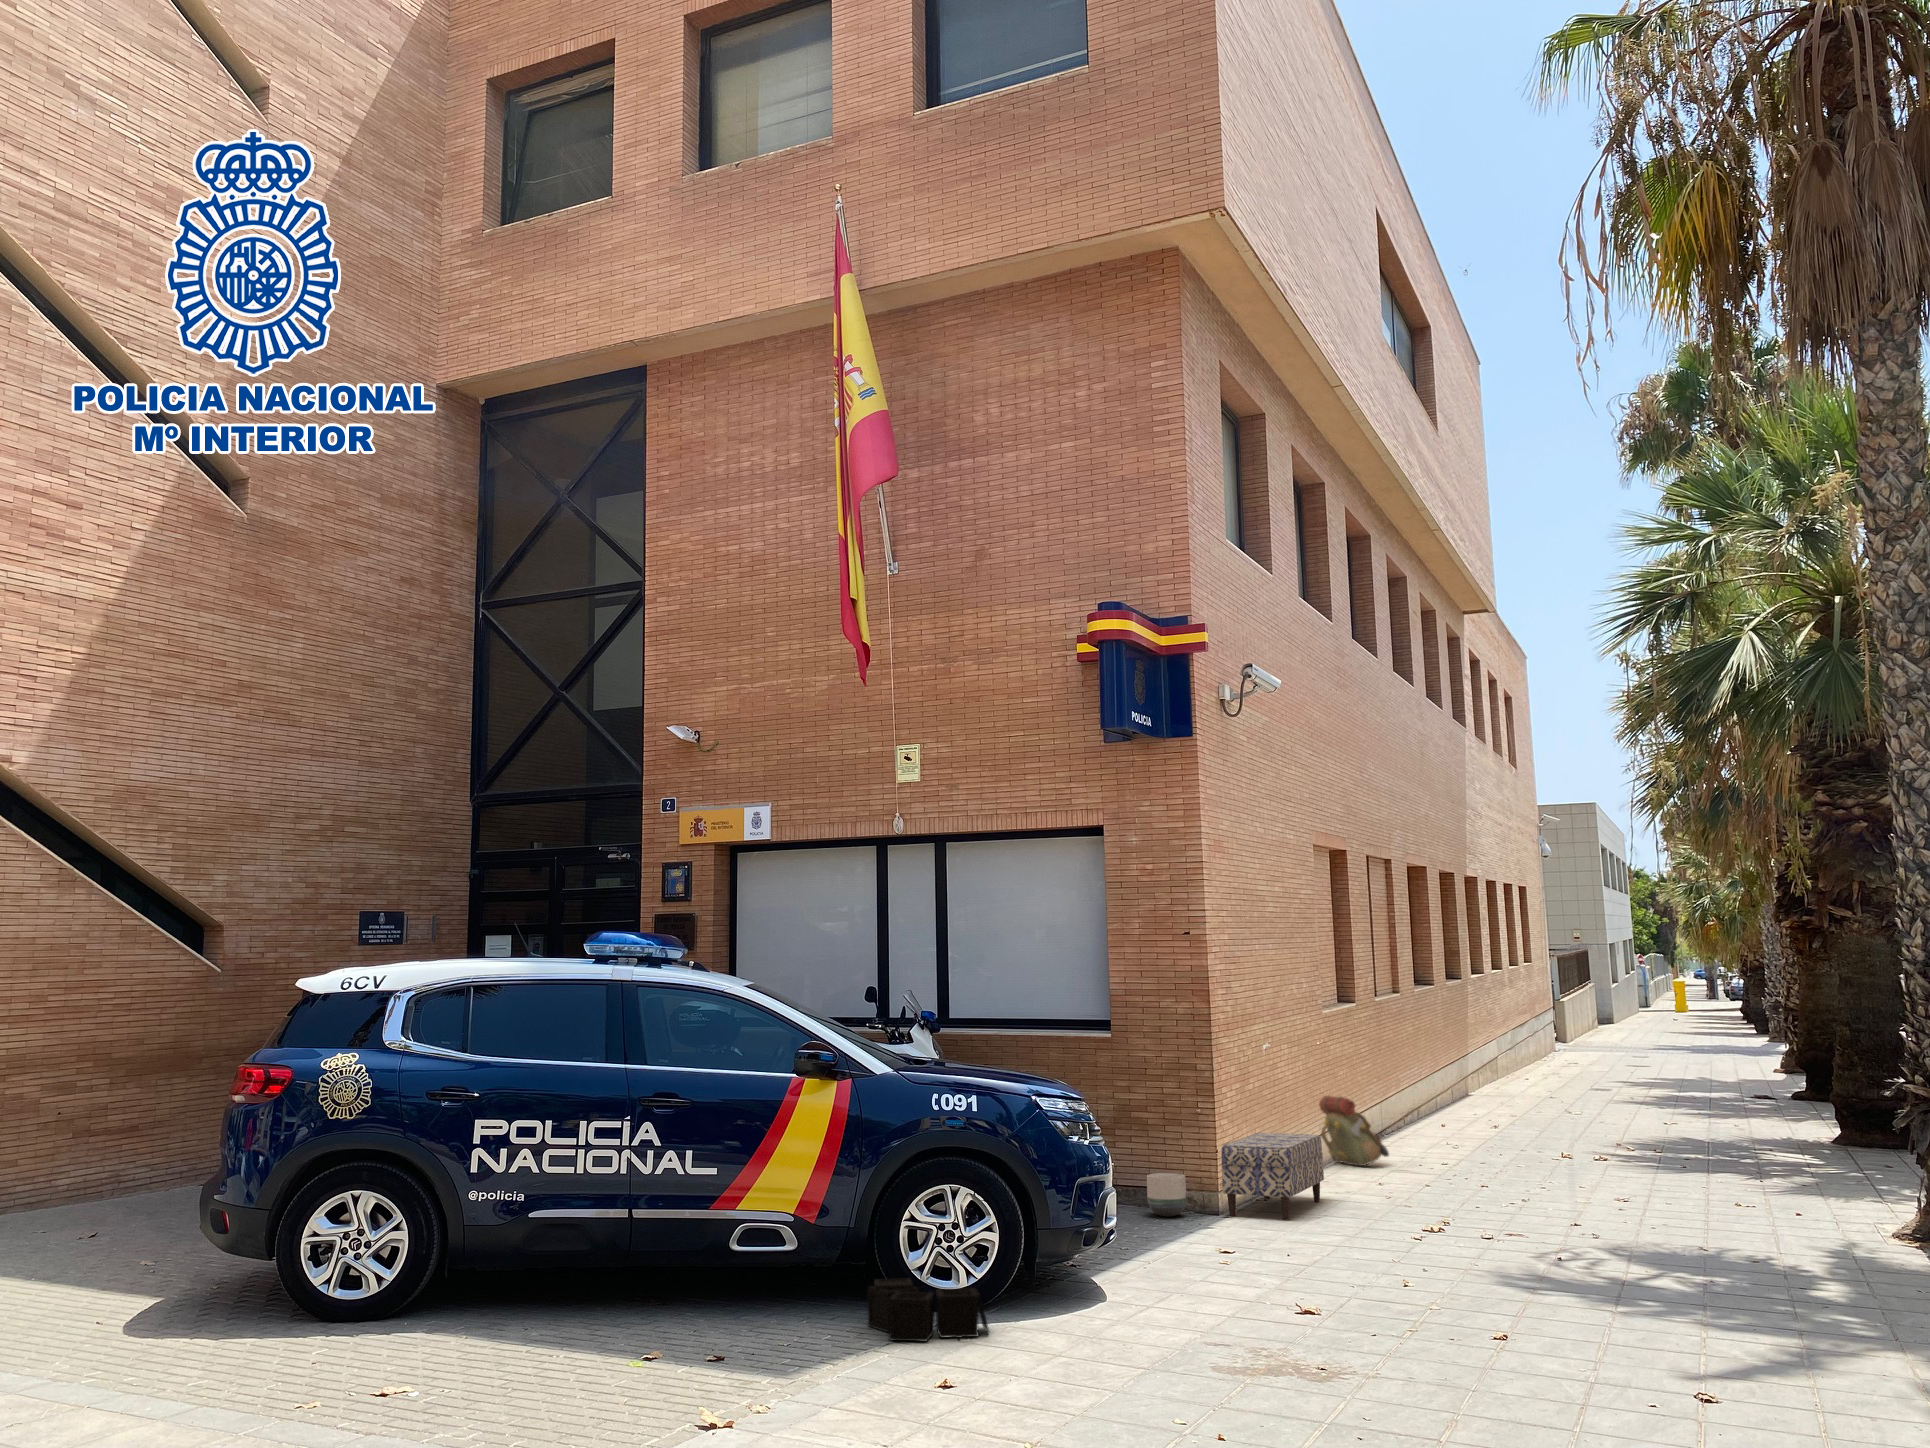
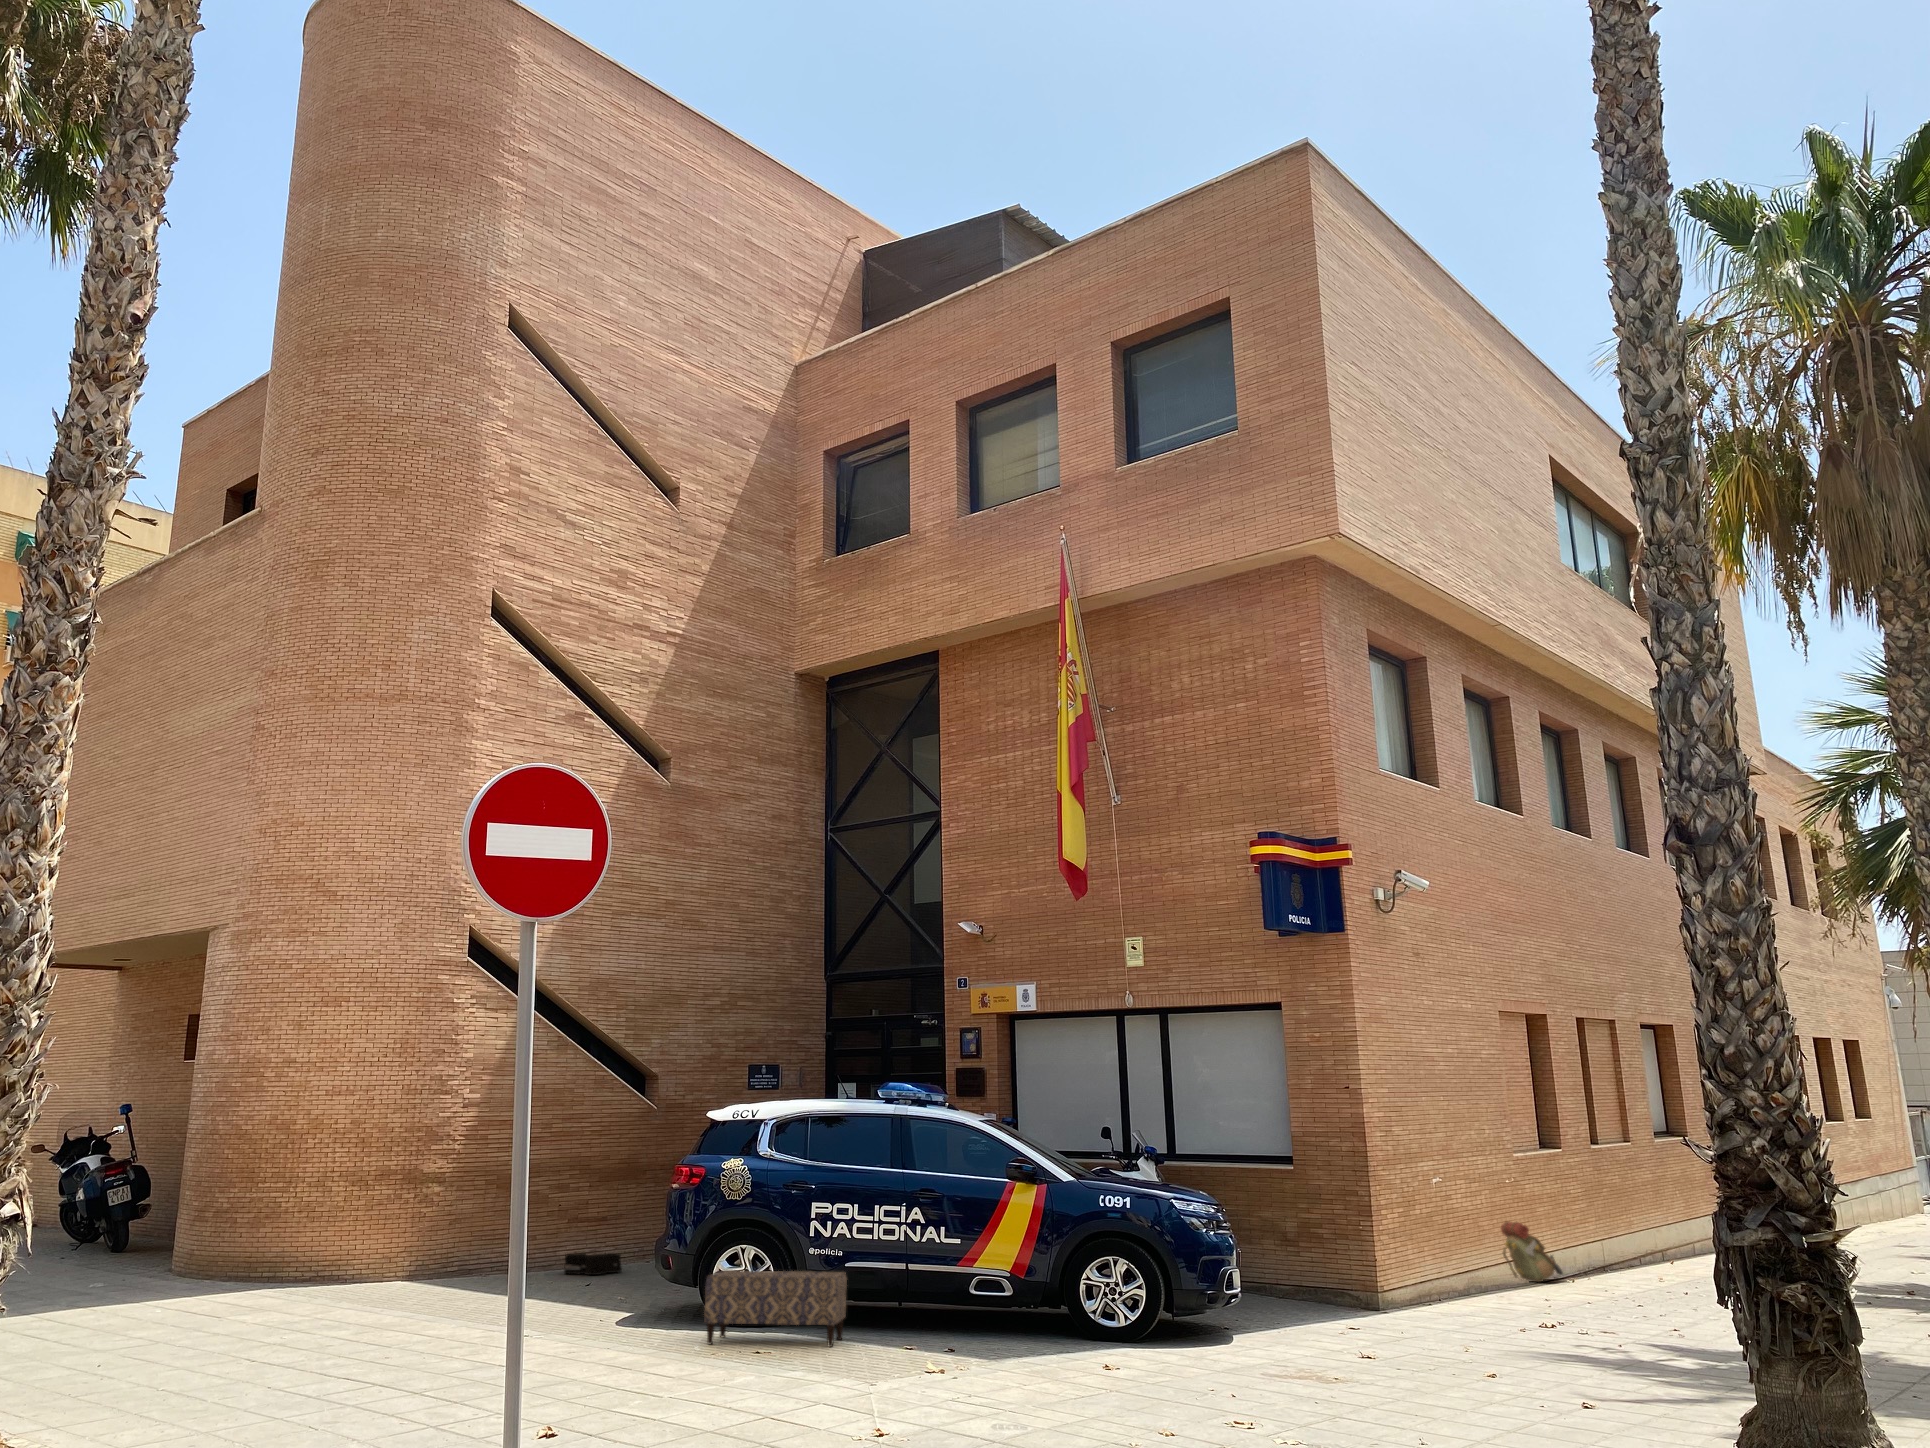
bench: present [1221,1133,1324,1220] -> present [704,1270,847,1347]
planter: present [1147,1173,1186,1217] -> none [1317,1272,1348,1305]
storage bin: present [868,1279,990,1341] -> present [564,1253,622,1275]

